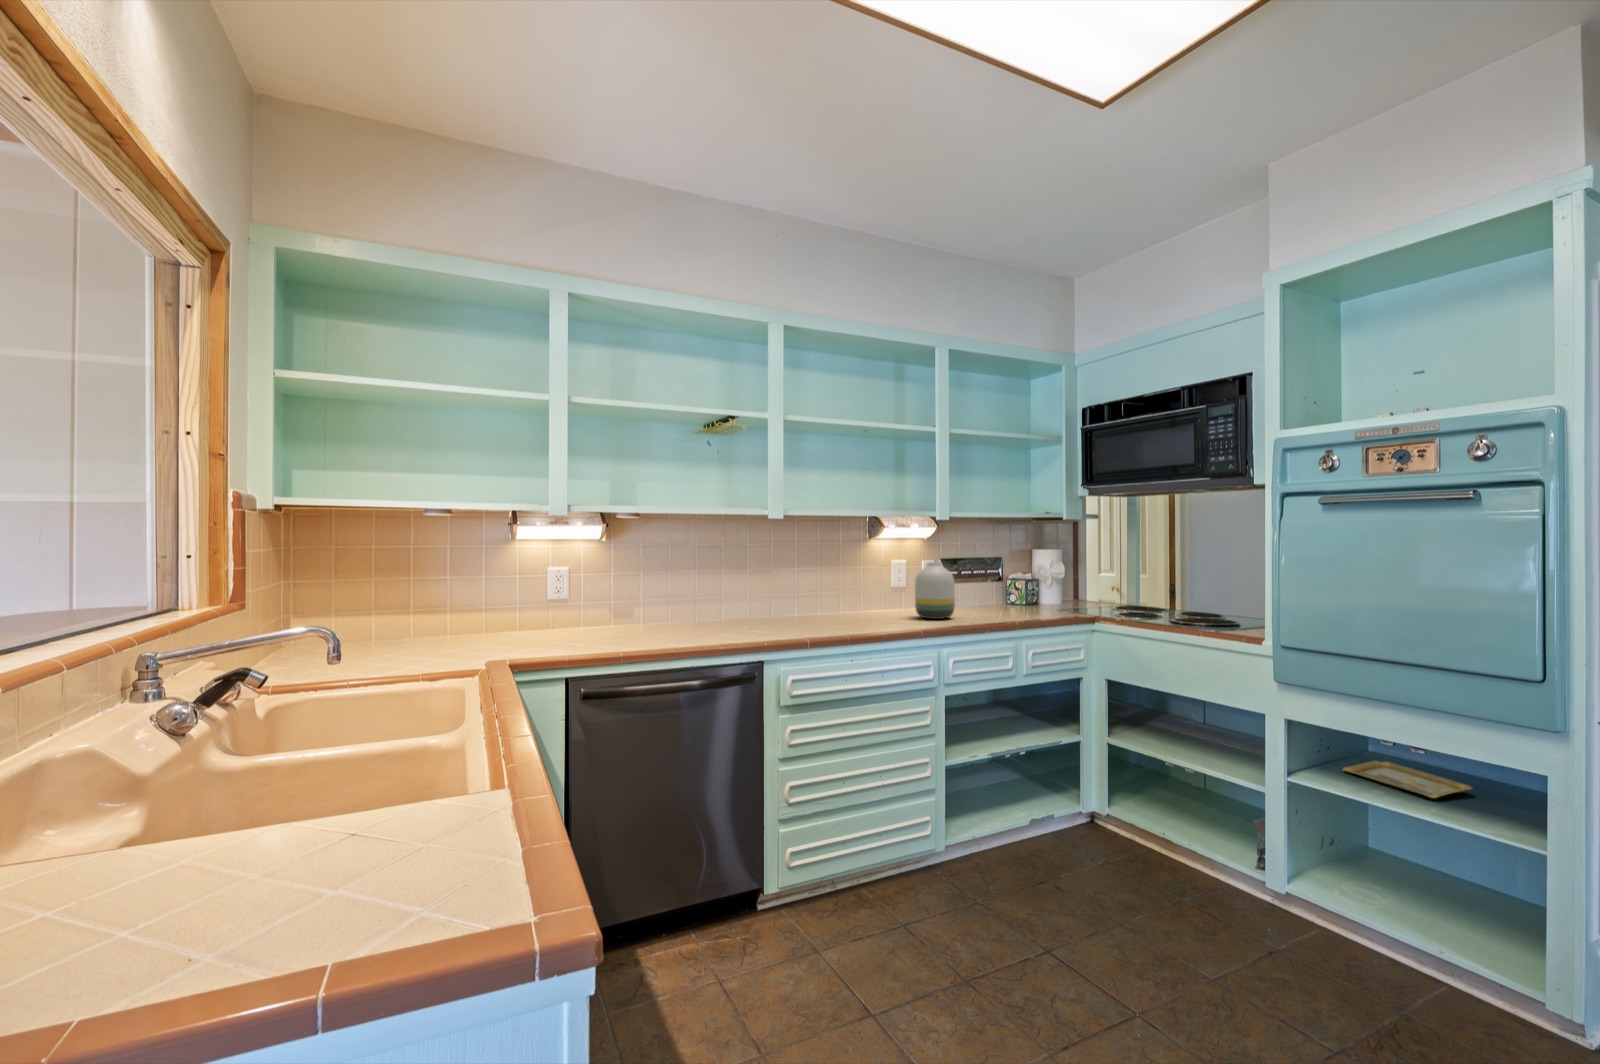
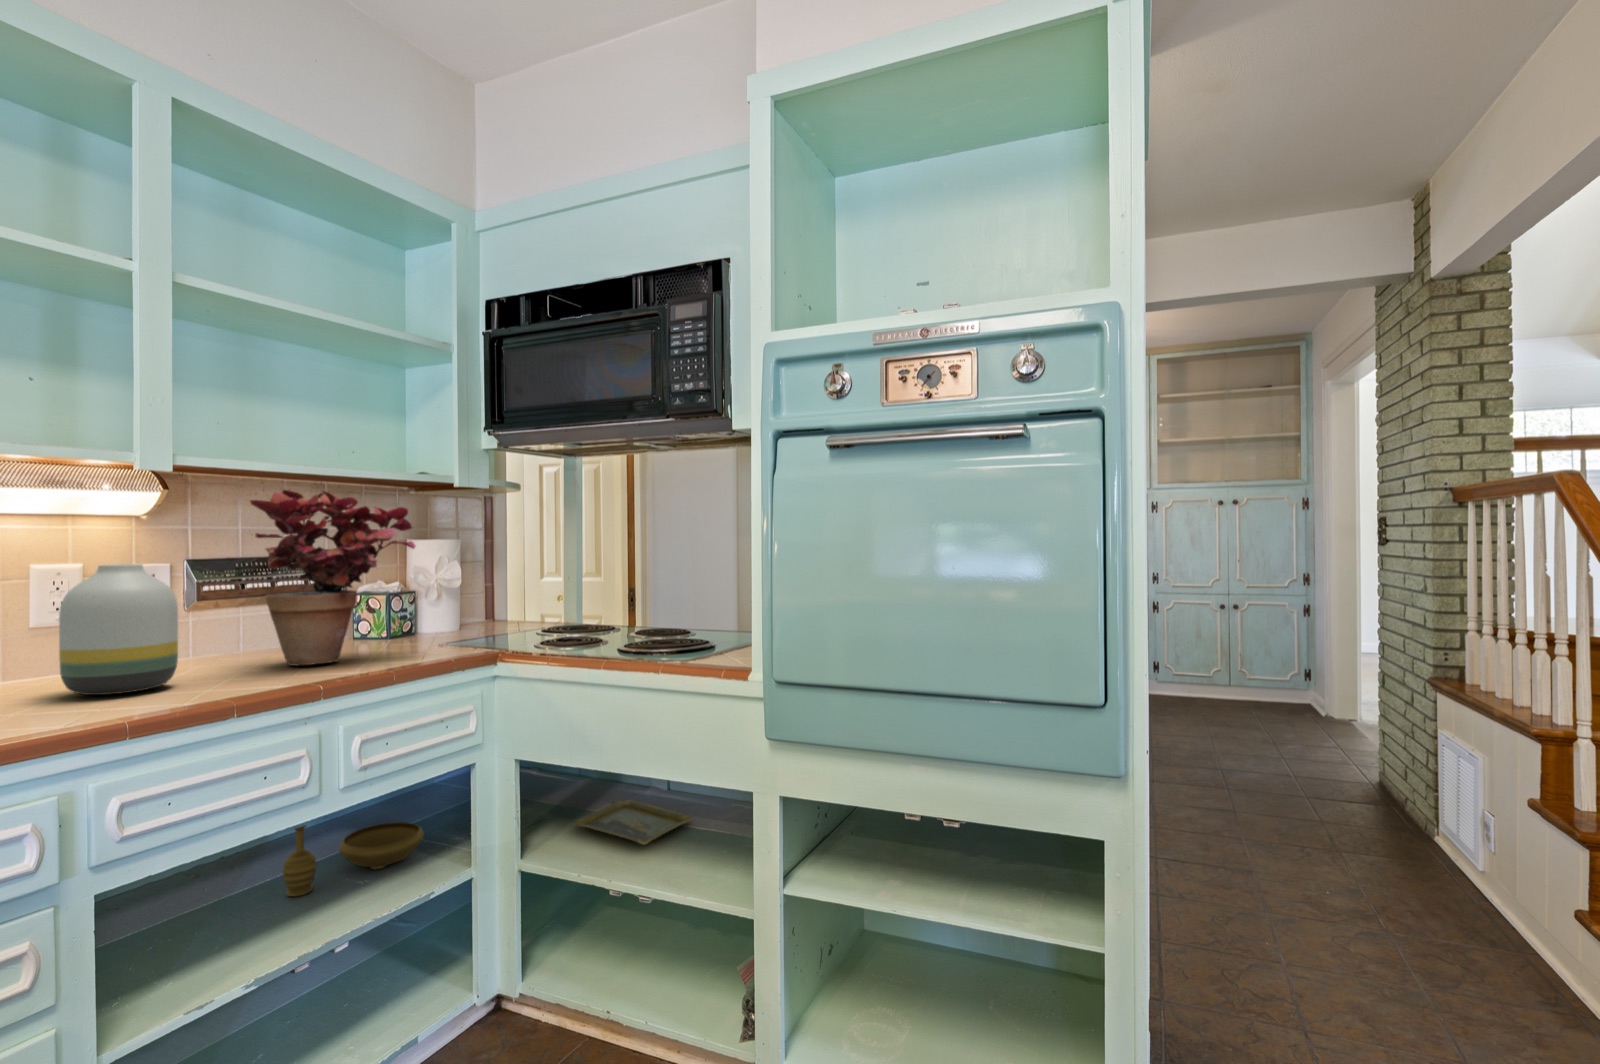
potted plant: none [980,526,1051,614] -> present [250,490,415,666]
decorative bowl: none [988,687,1052,729] -> present [282,822,424,897]
tray: present [1343,761,1472,798] -> present [574,800,692,845]

